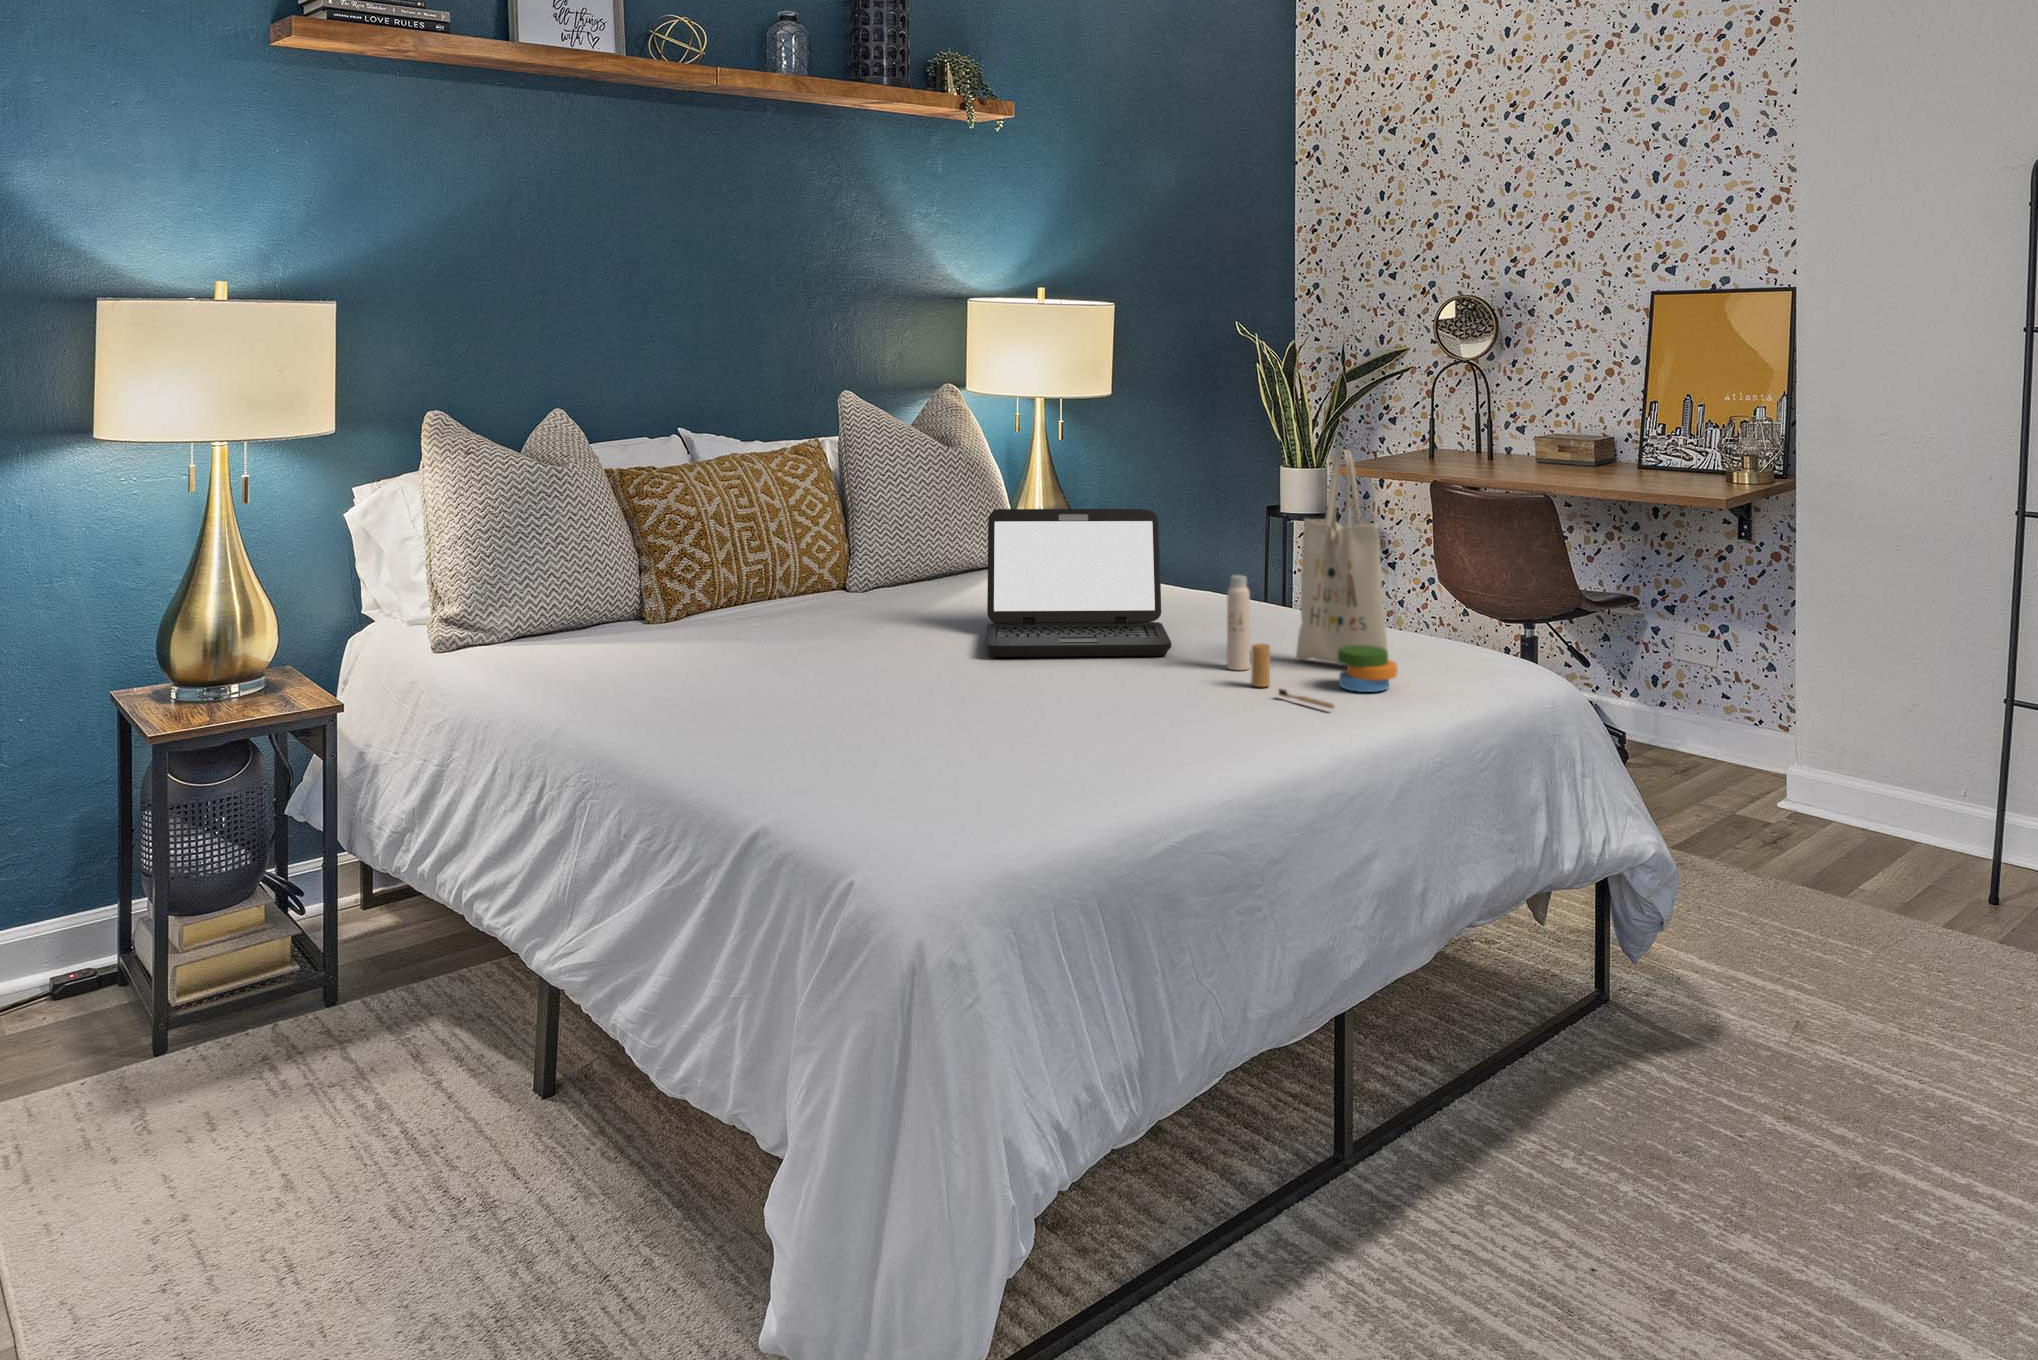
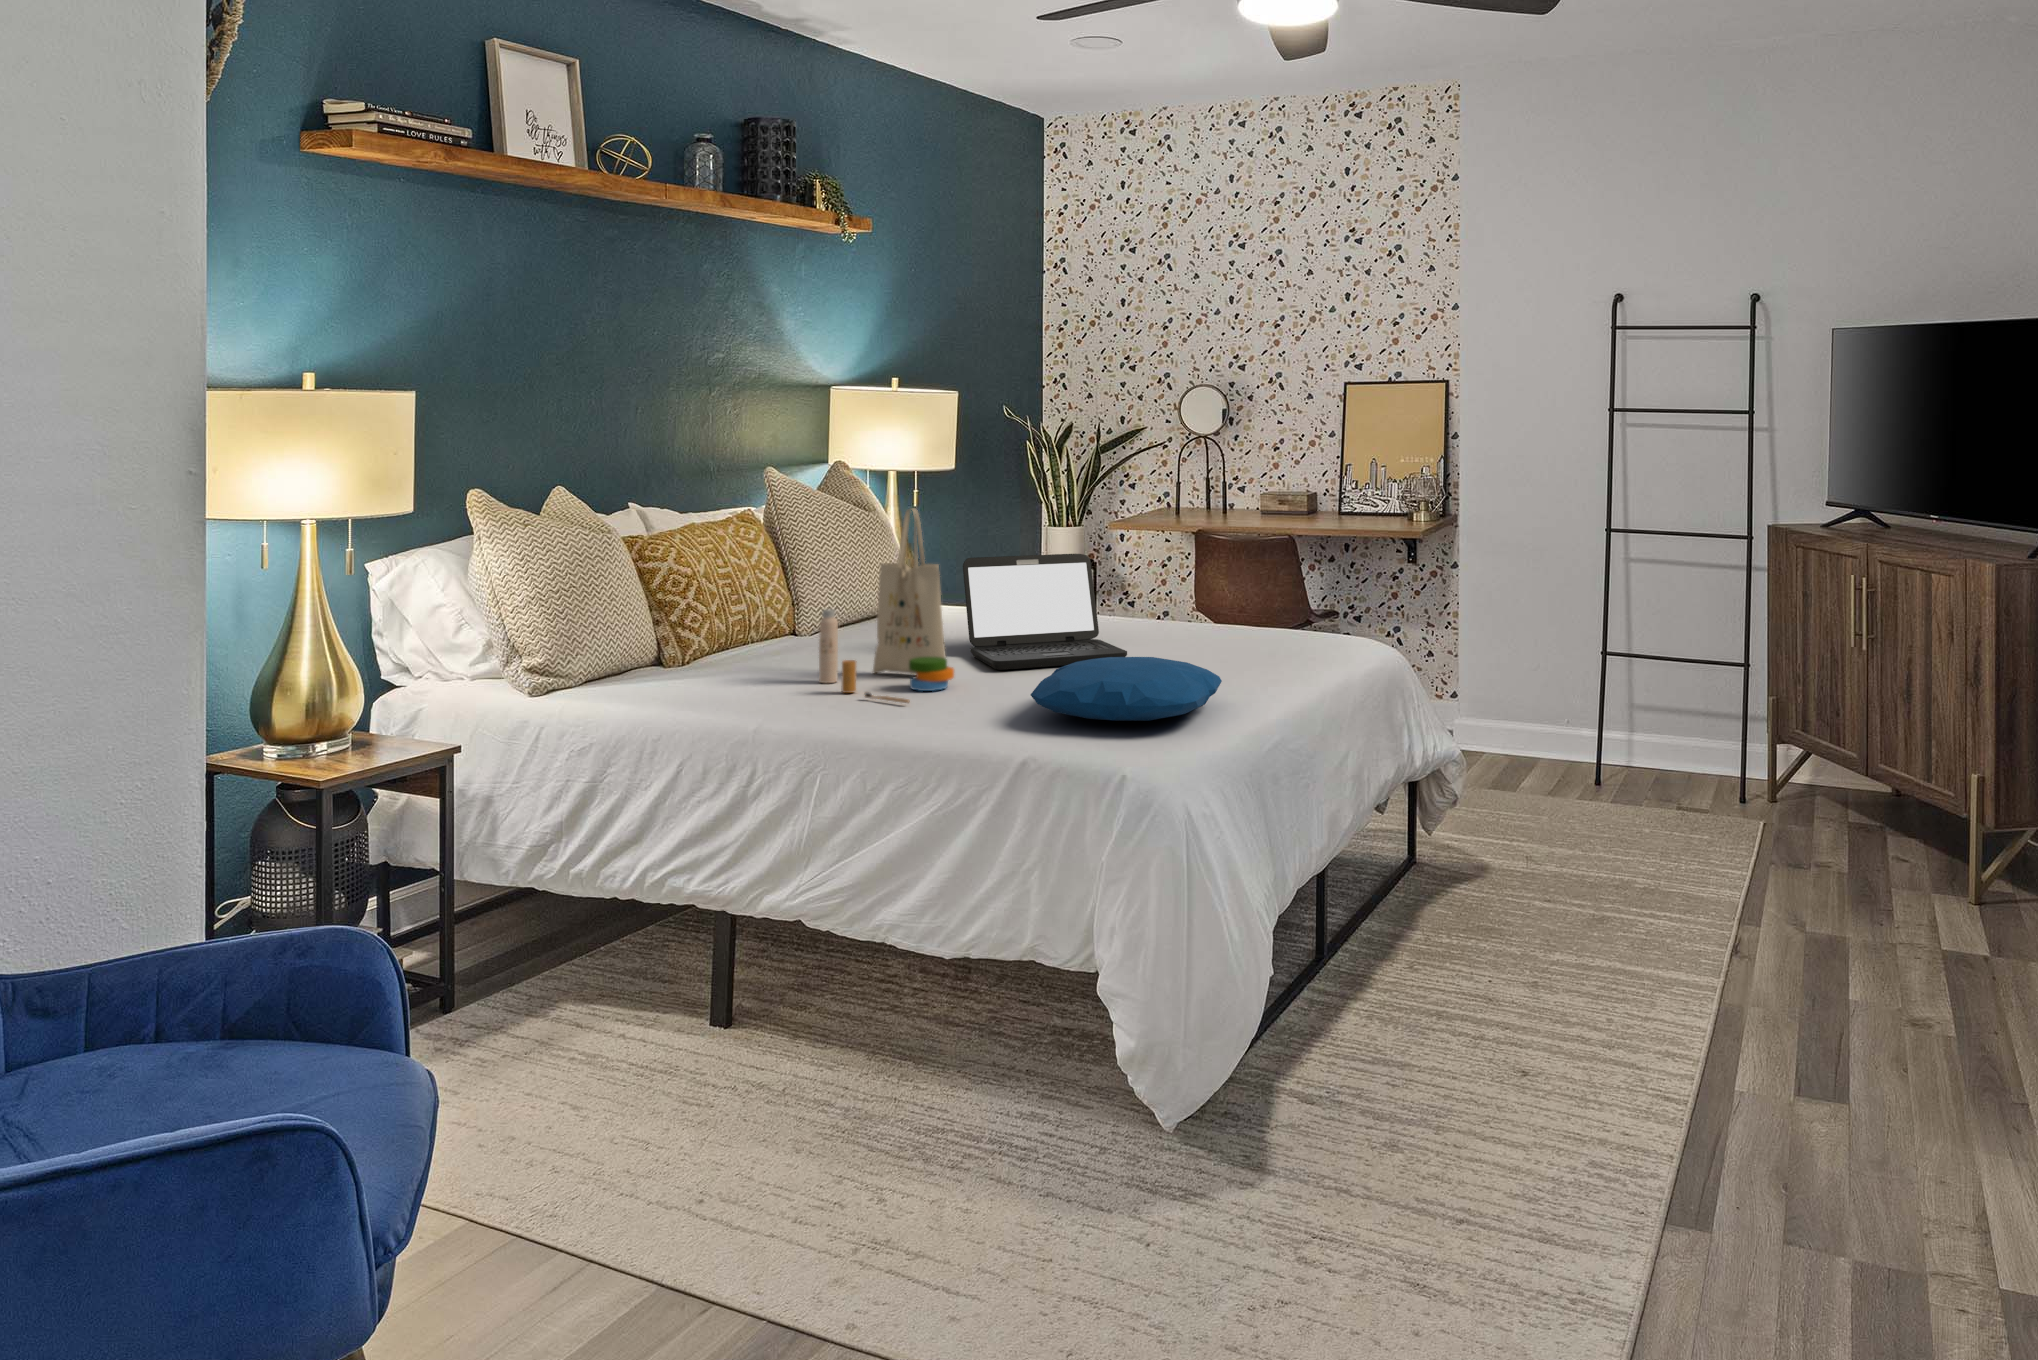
tote bag: present [1227,449,1397,709] -> present [819,508,954,703]
pillow: none [929,656,1212,752] -> present [1031,657,1222,721]

